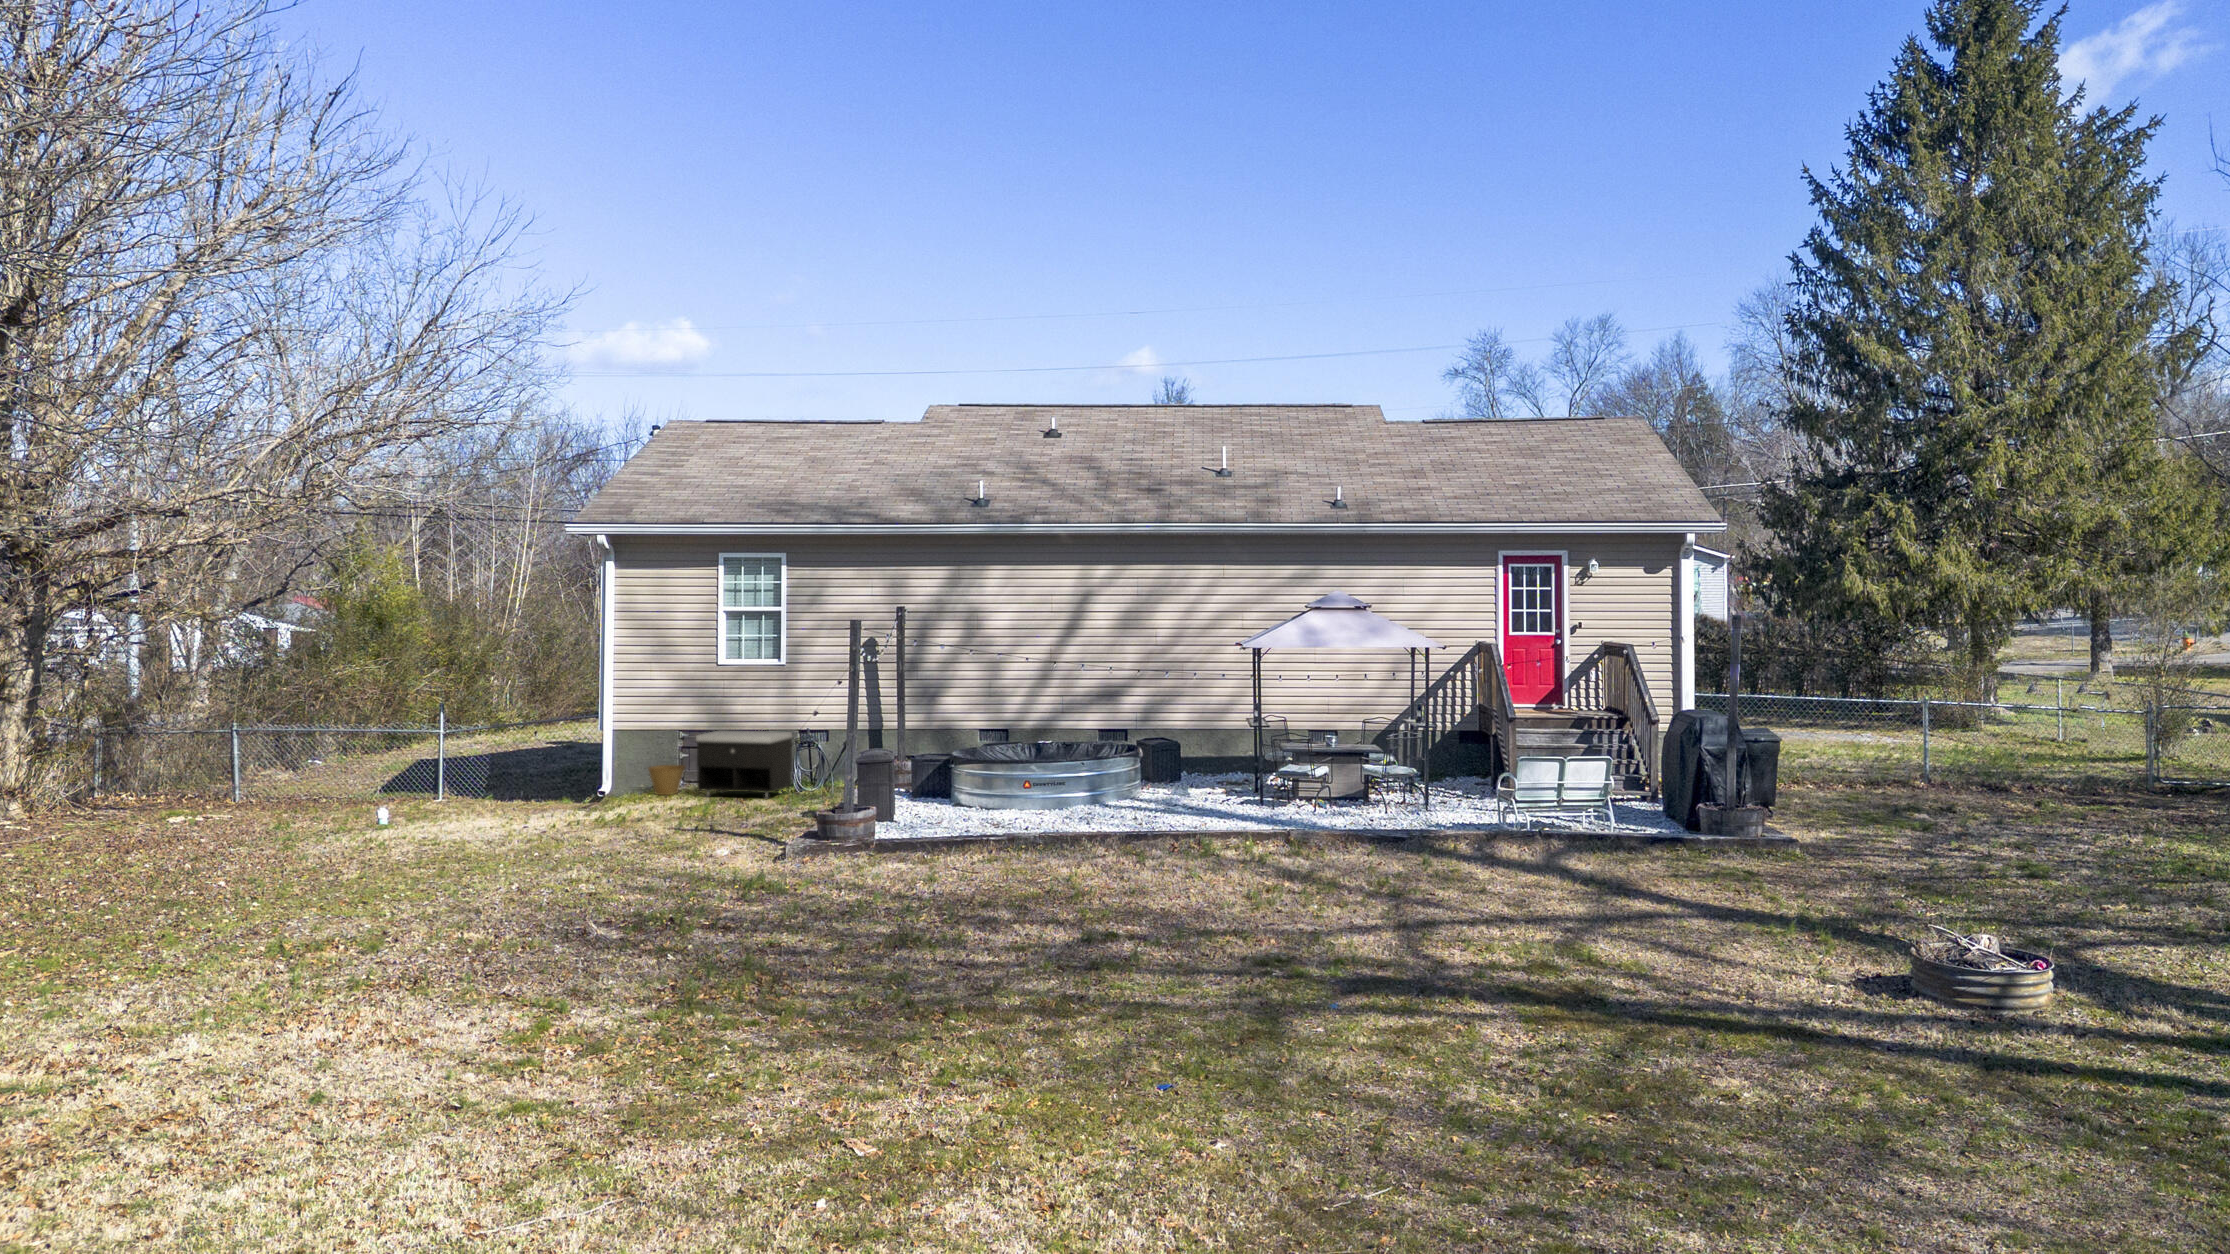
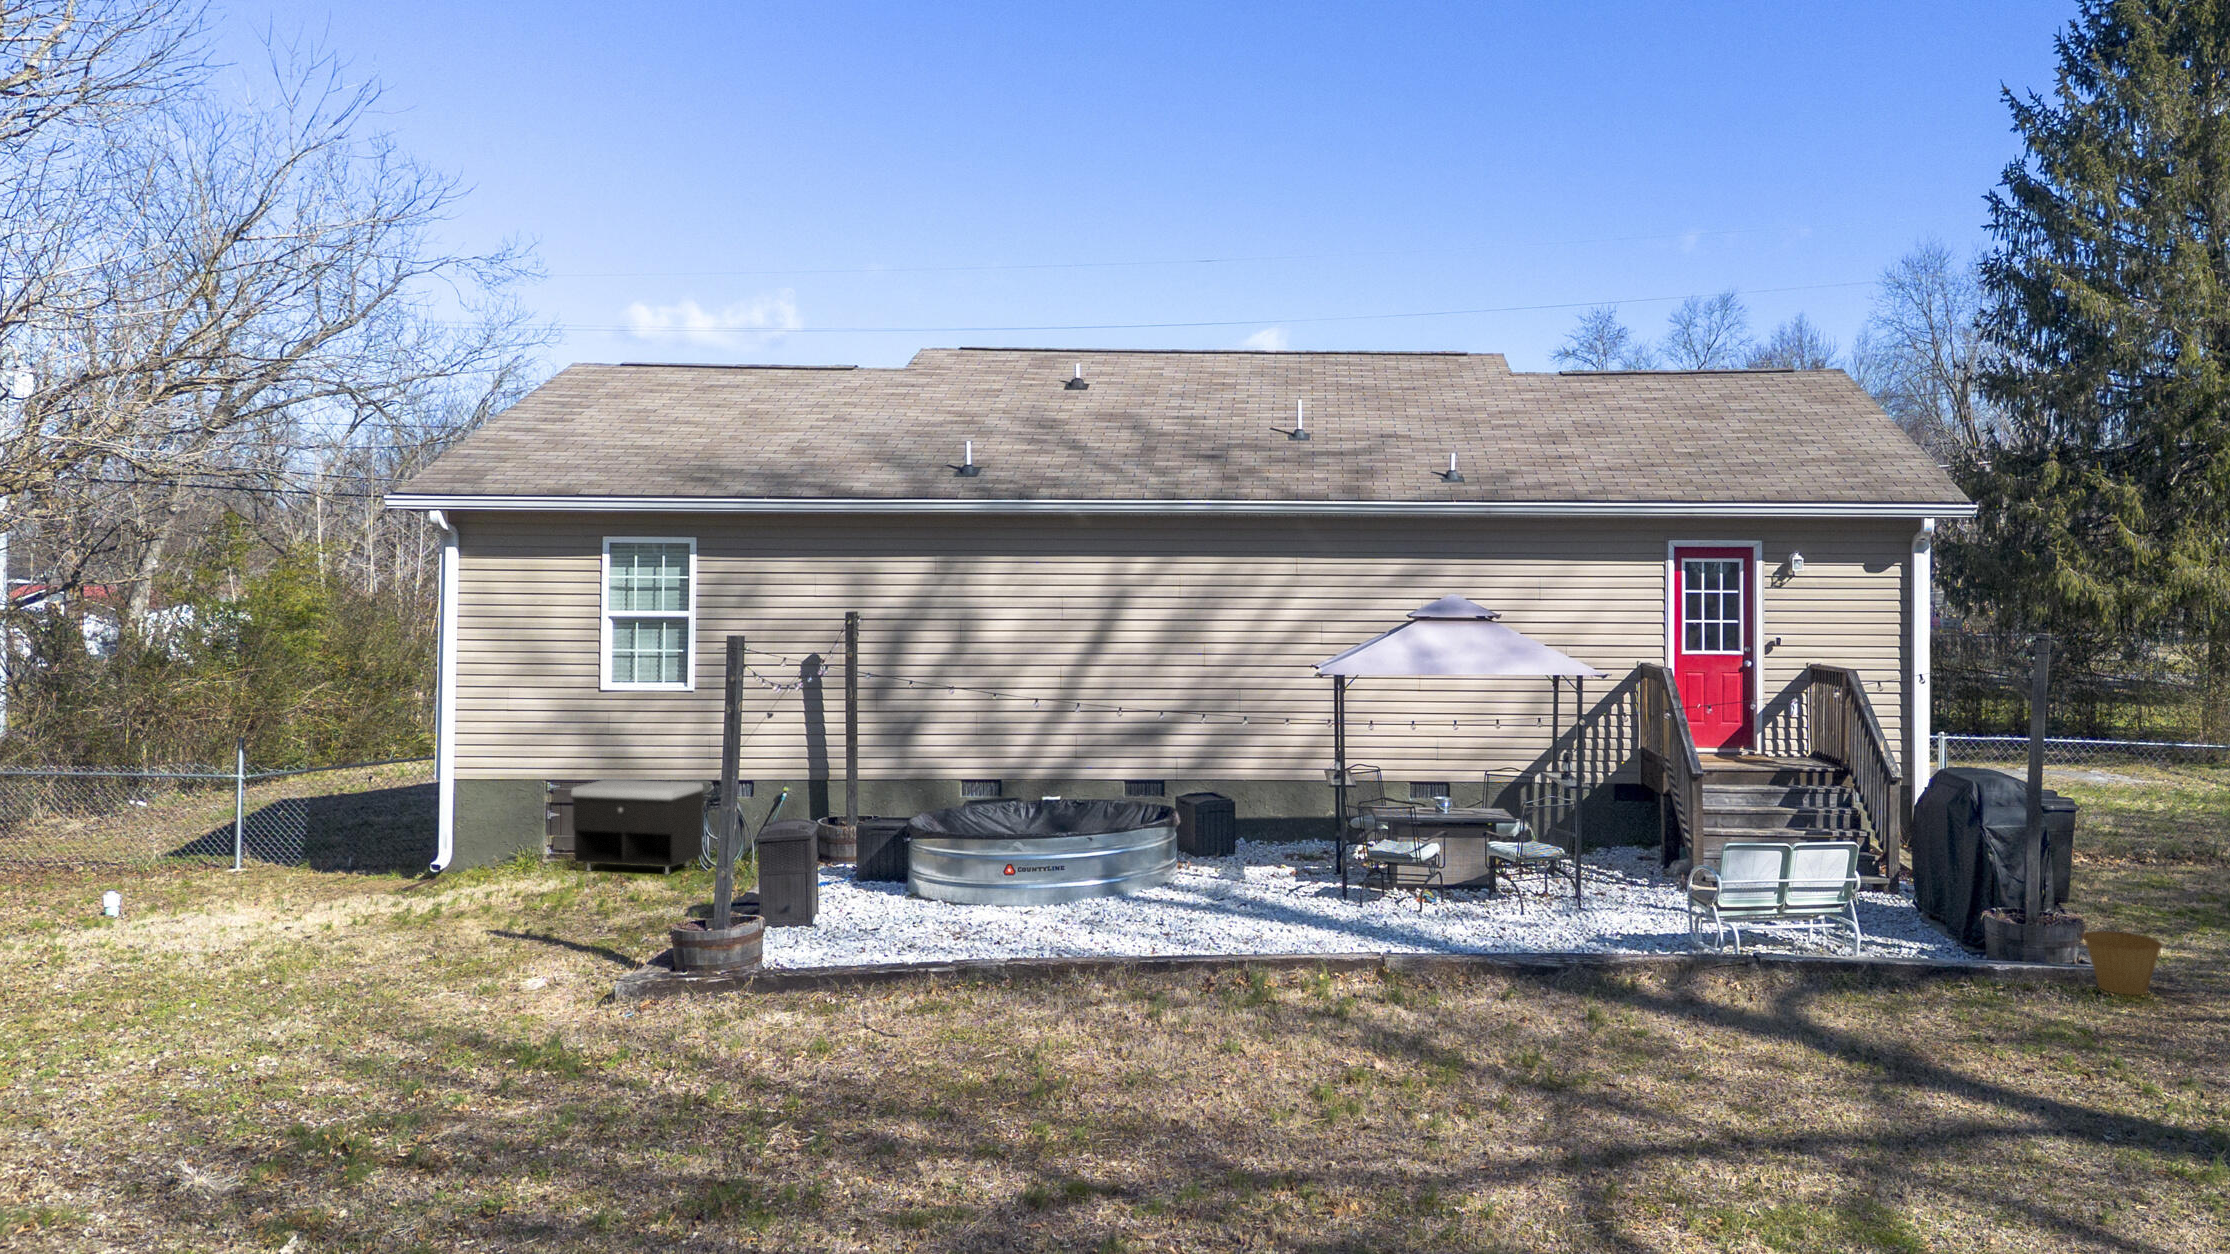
basket: present [648,765,685,795] -> present [2081,931,2162,995]

